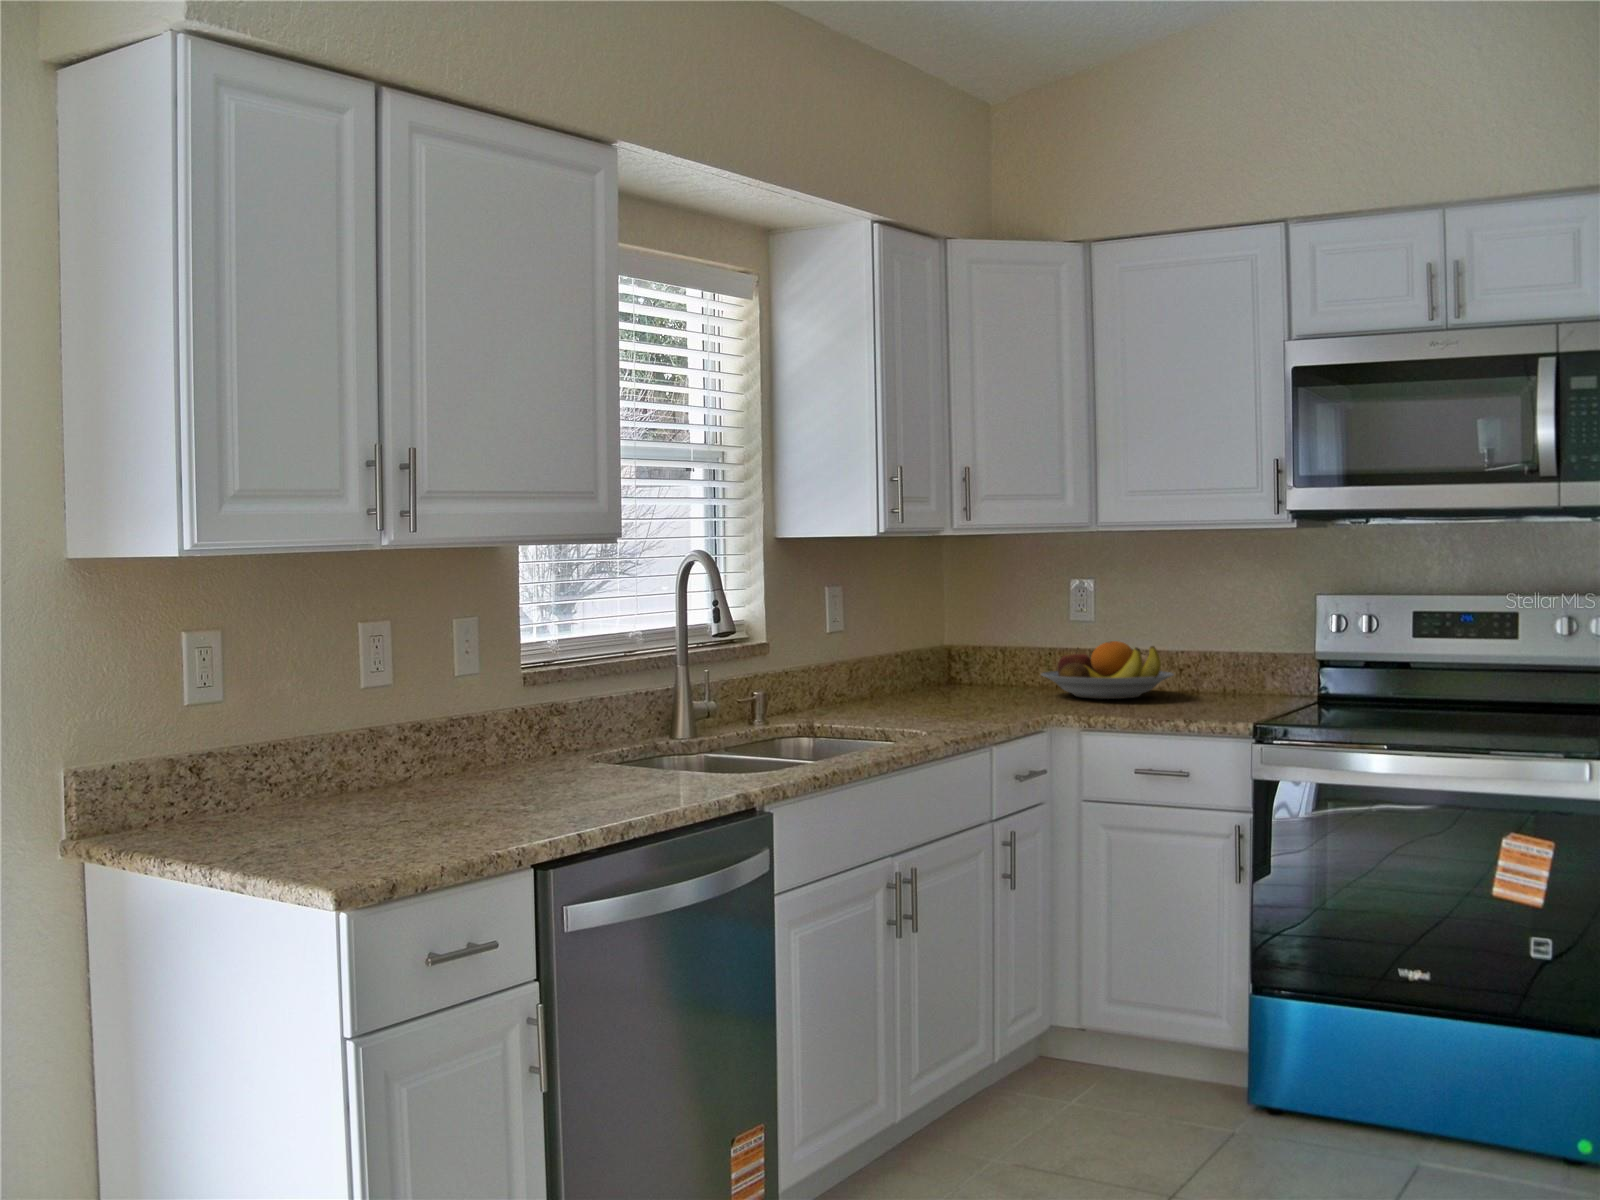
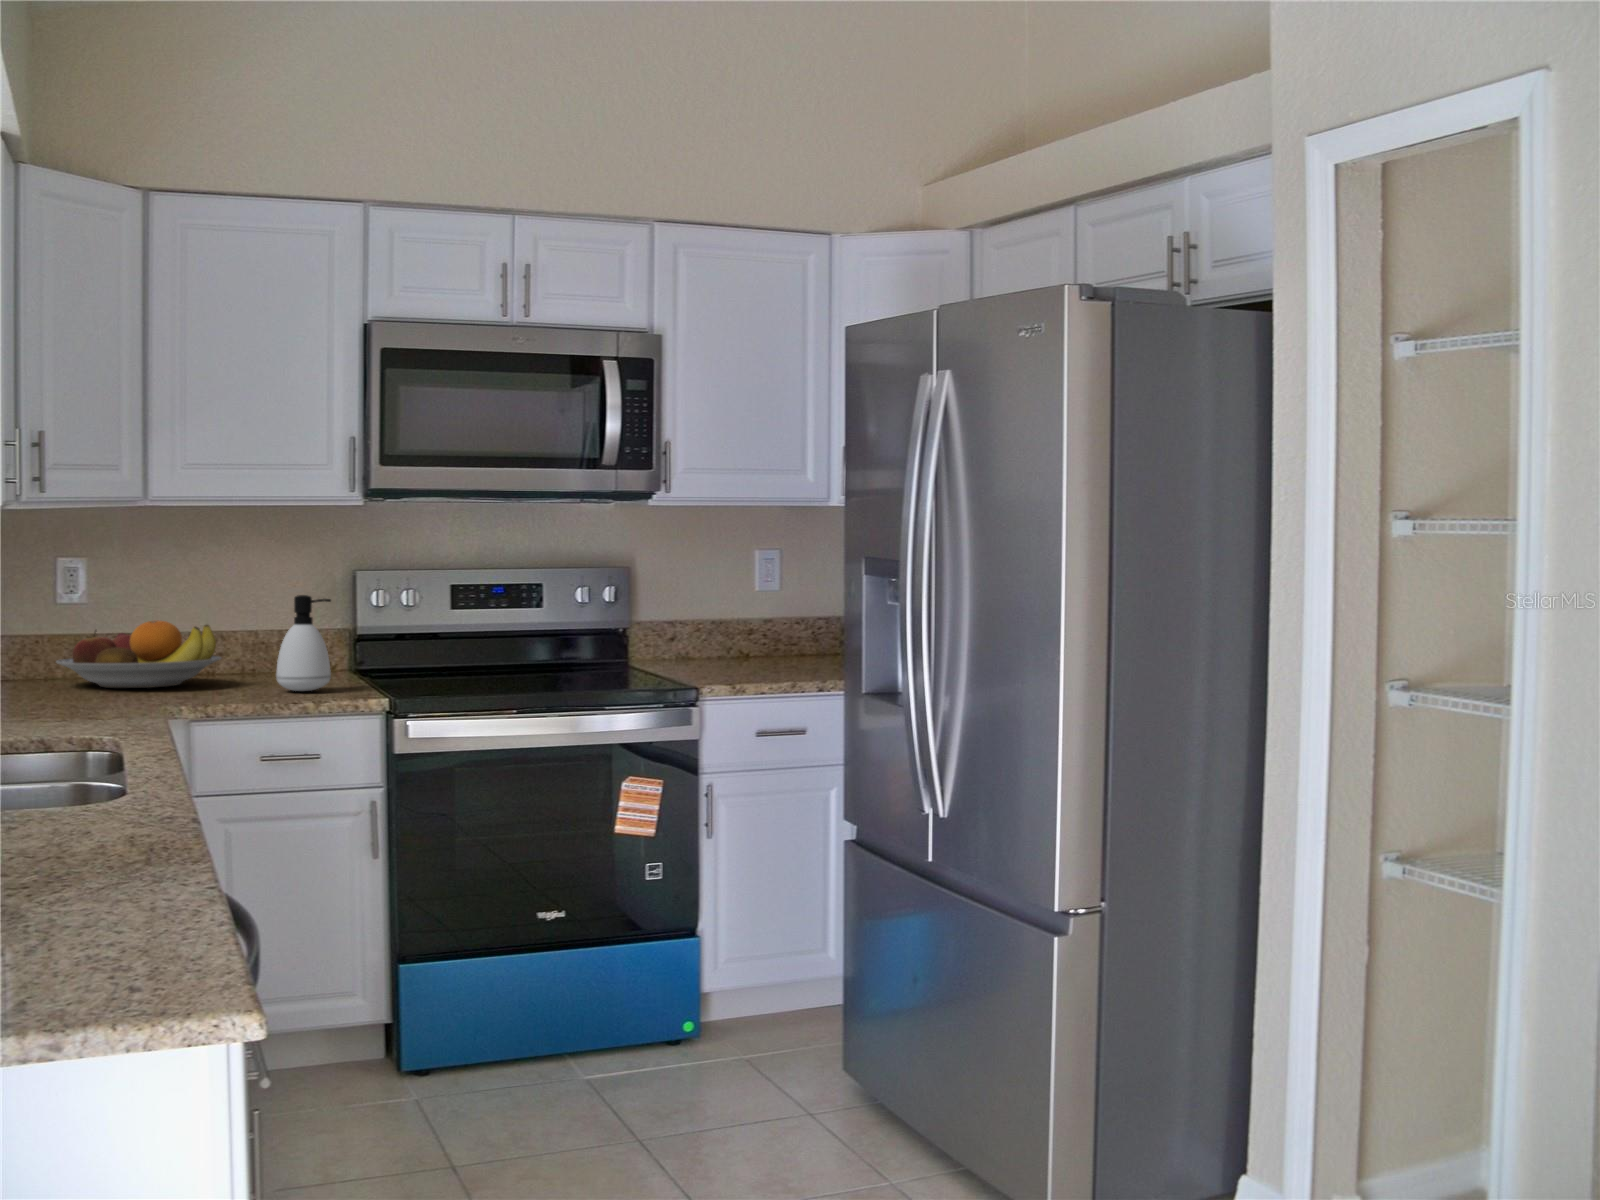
soap dispenser: none [1183,622,1234,711] -> present [276,595,331,691]

